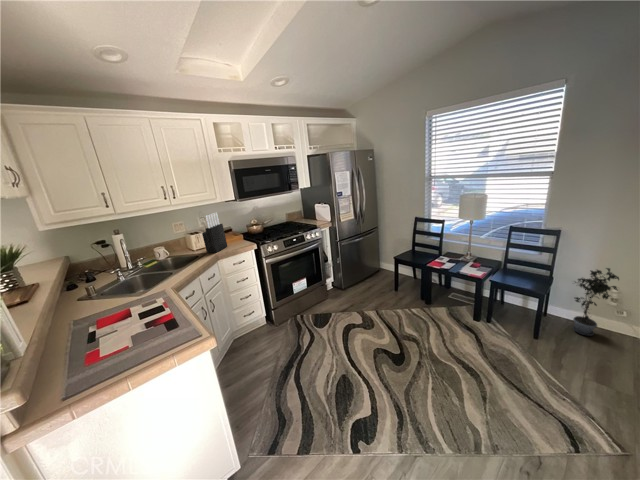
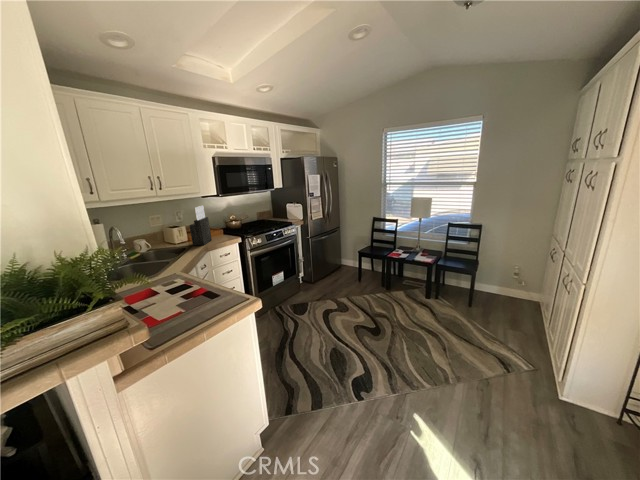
potted plant: present [573,268,619,336] -> none [490,251,520,302]

